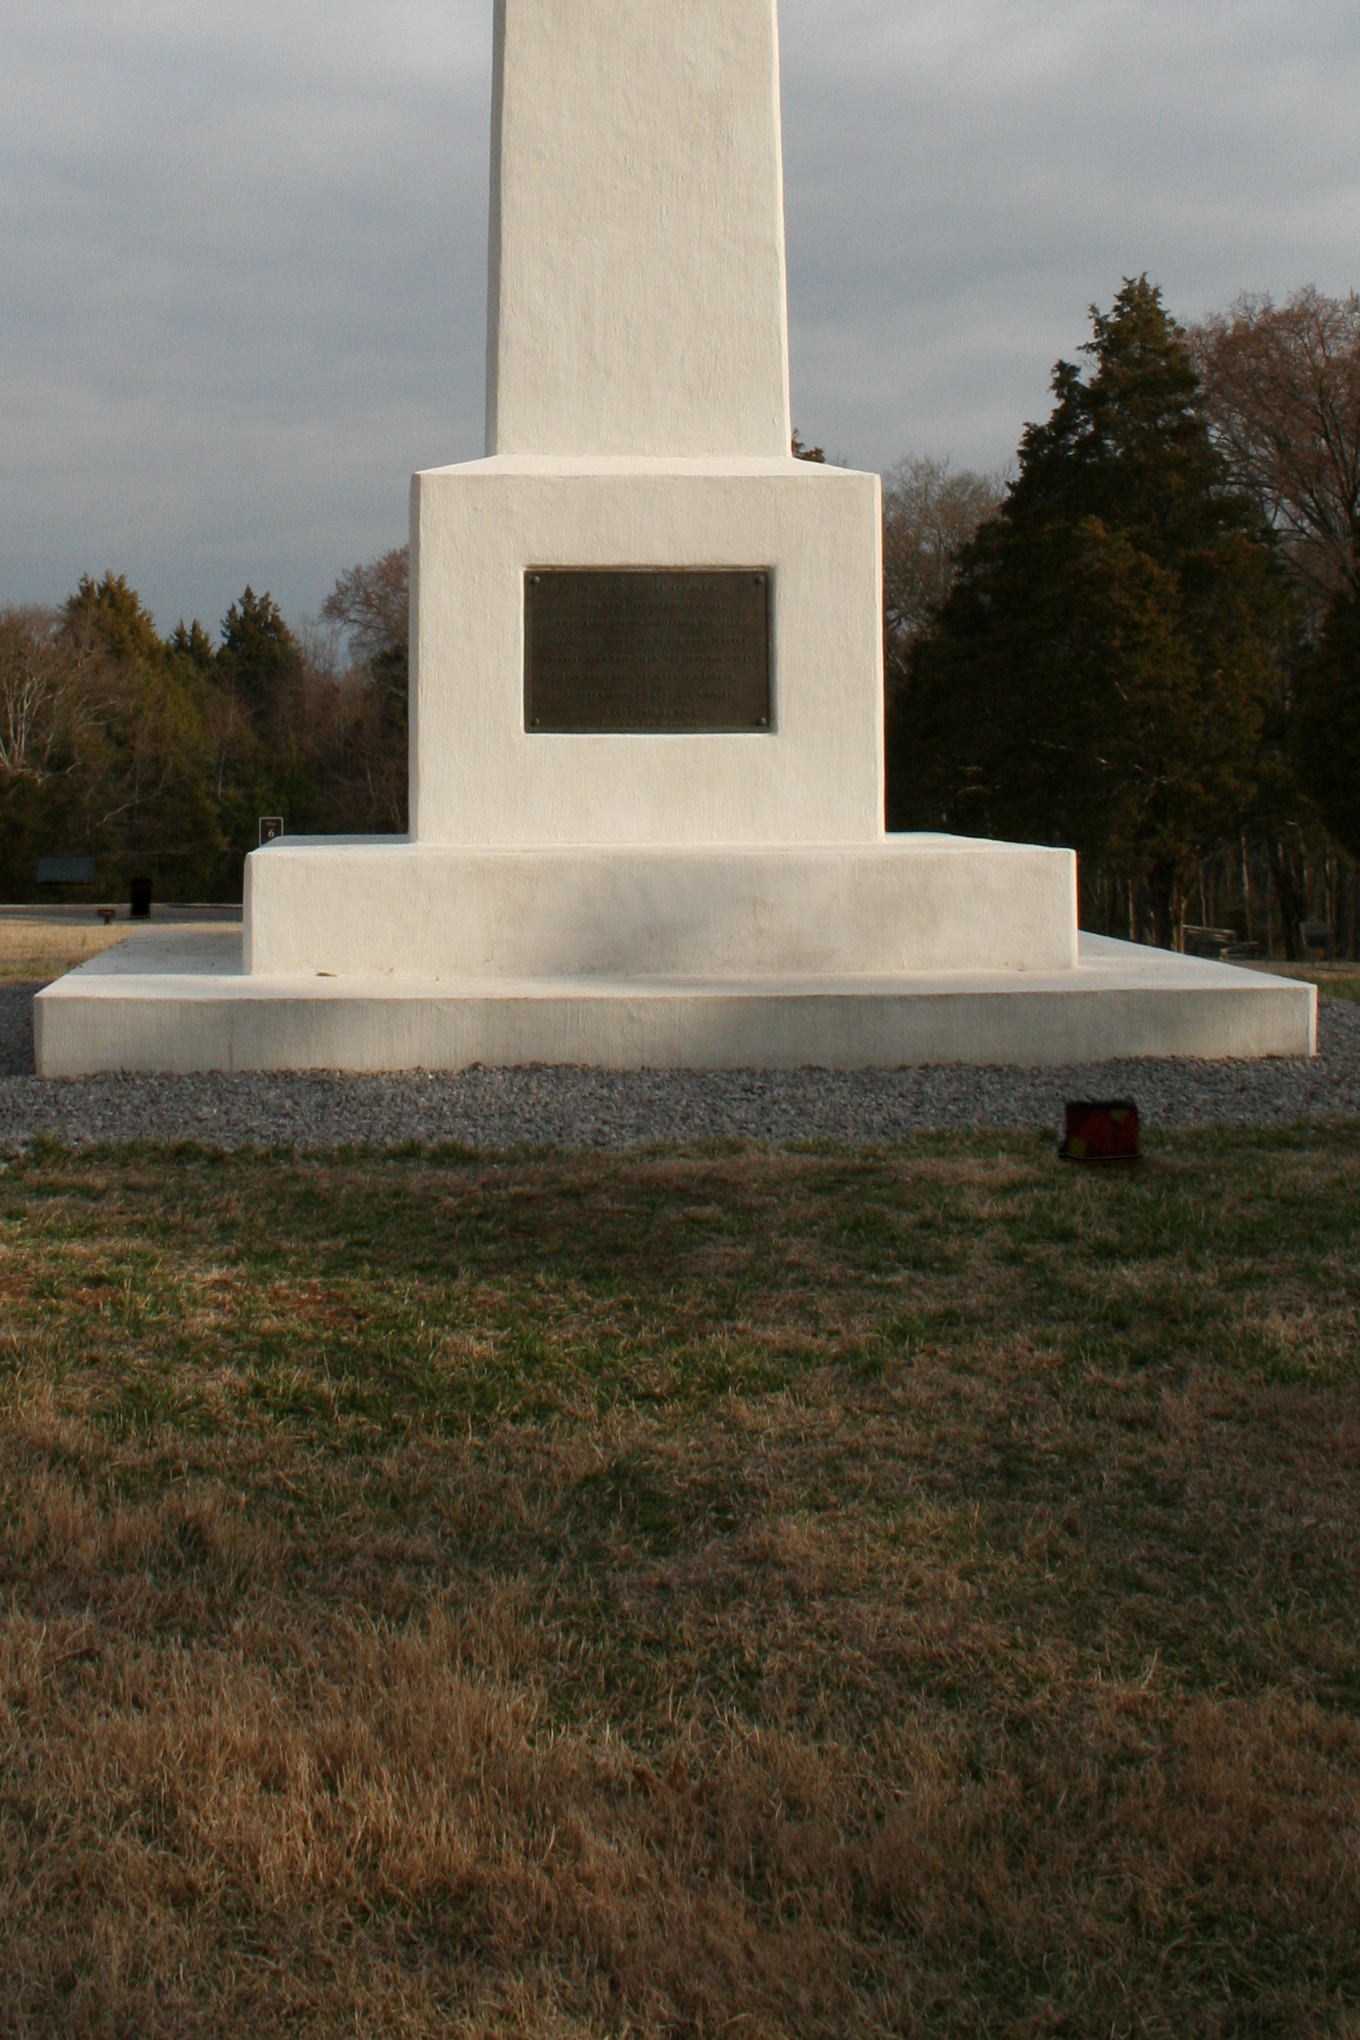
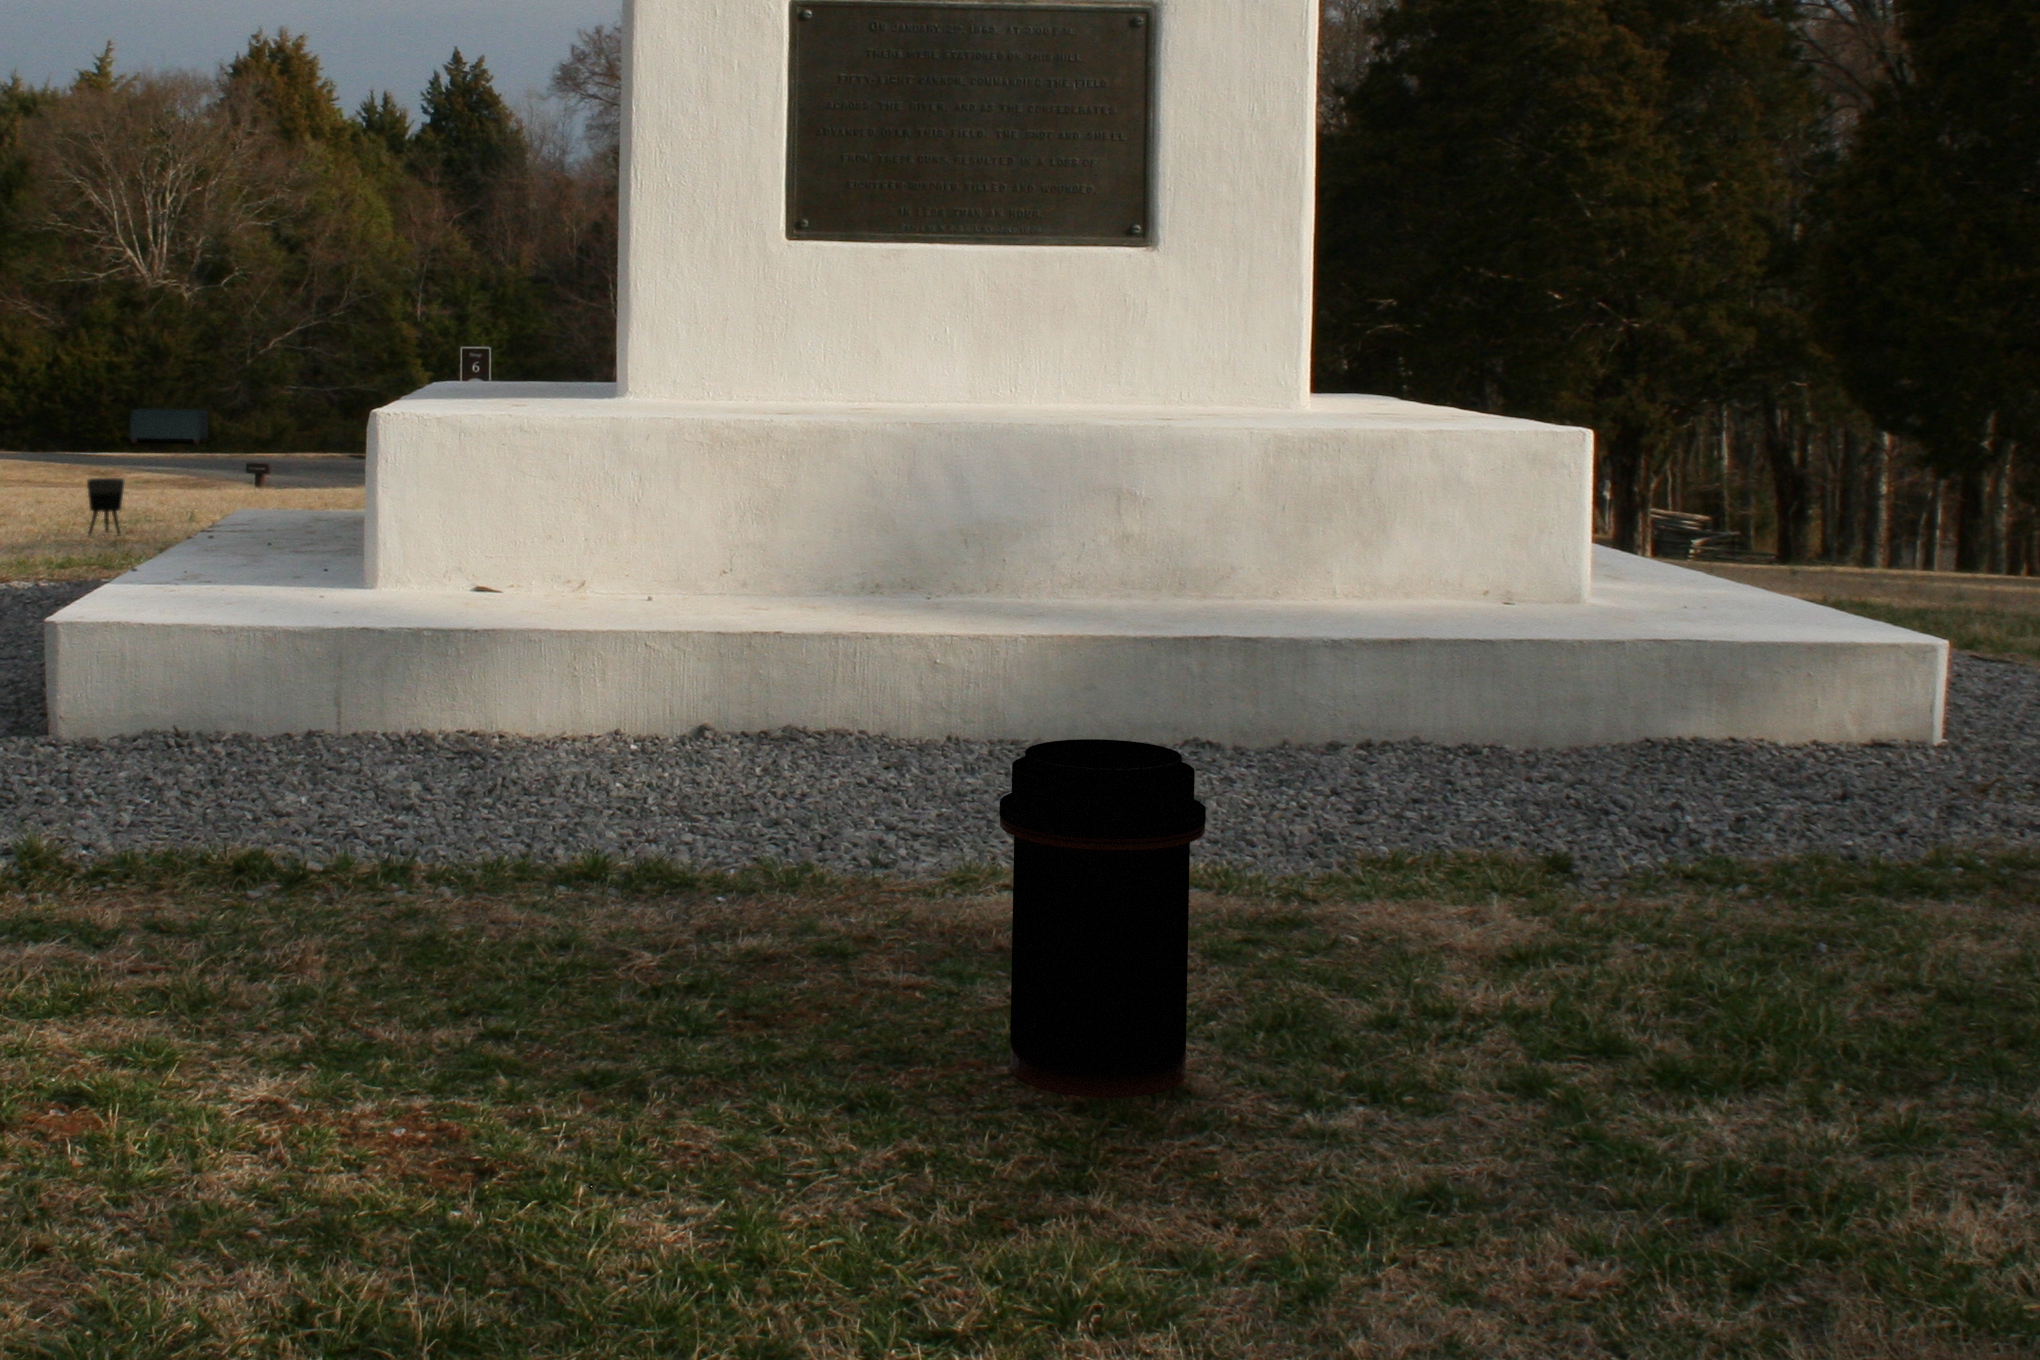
trash can: present [129,877,153,918] -> present [999,739,1206,1097]
planter: present [1302,922,1332,967] -> present [87,478,125,535]
bag: present [1057,1098,1141,1160] -> none [1567,814,1697,902]

